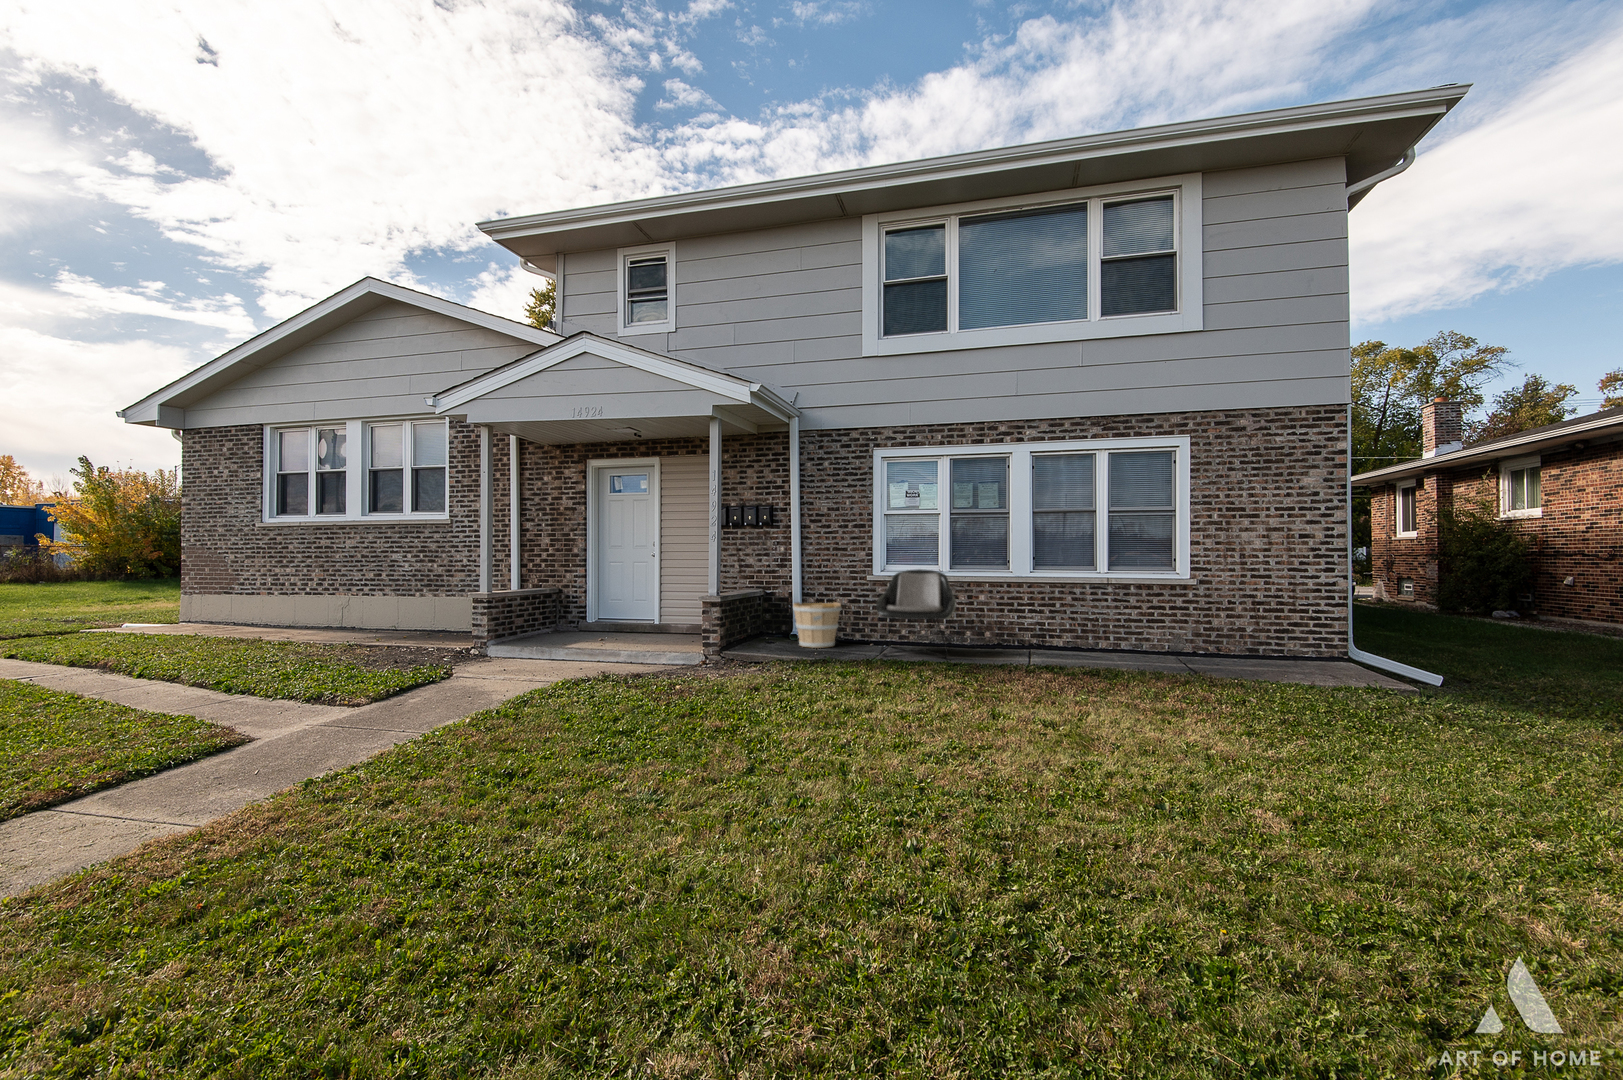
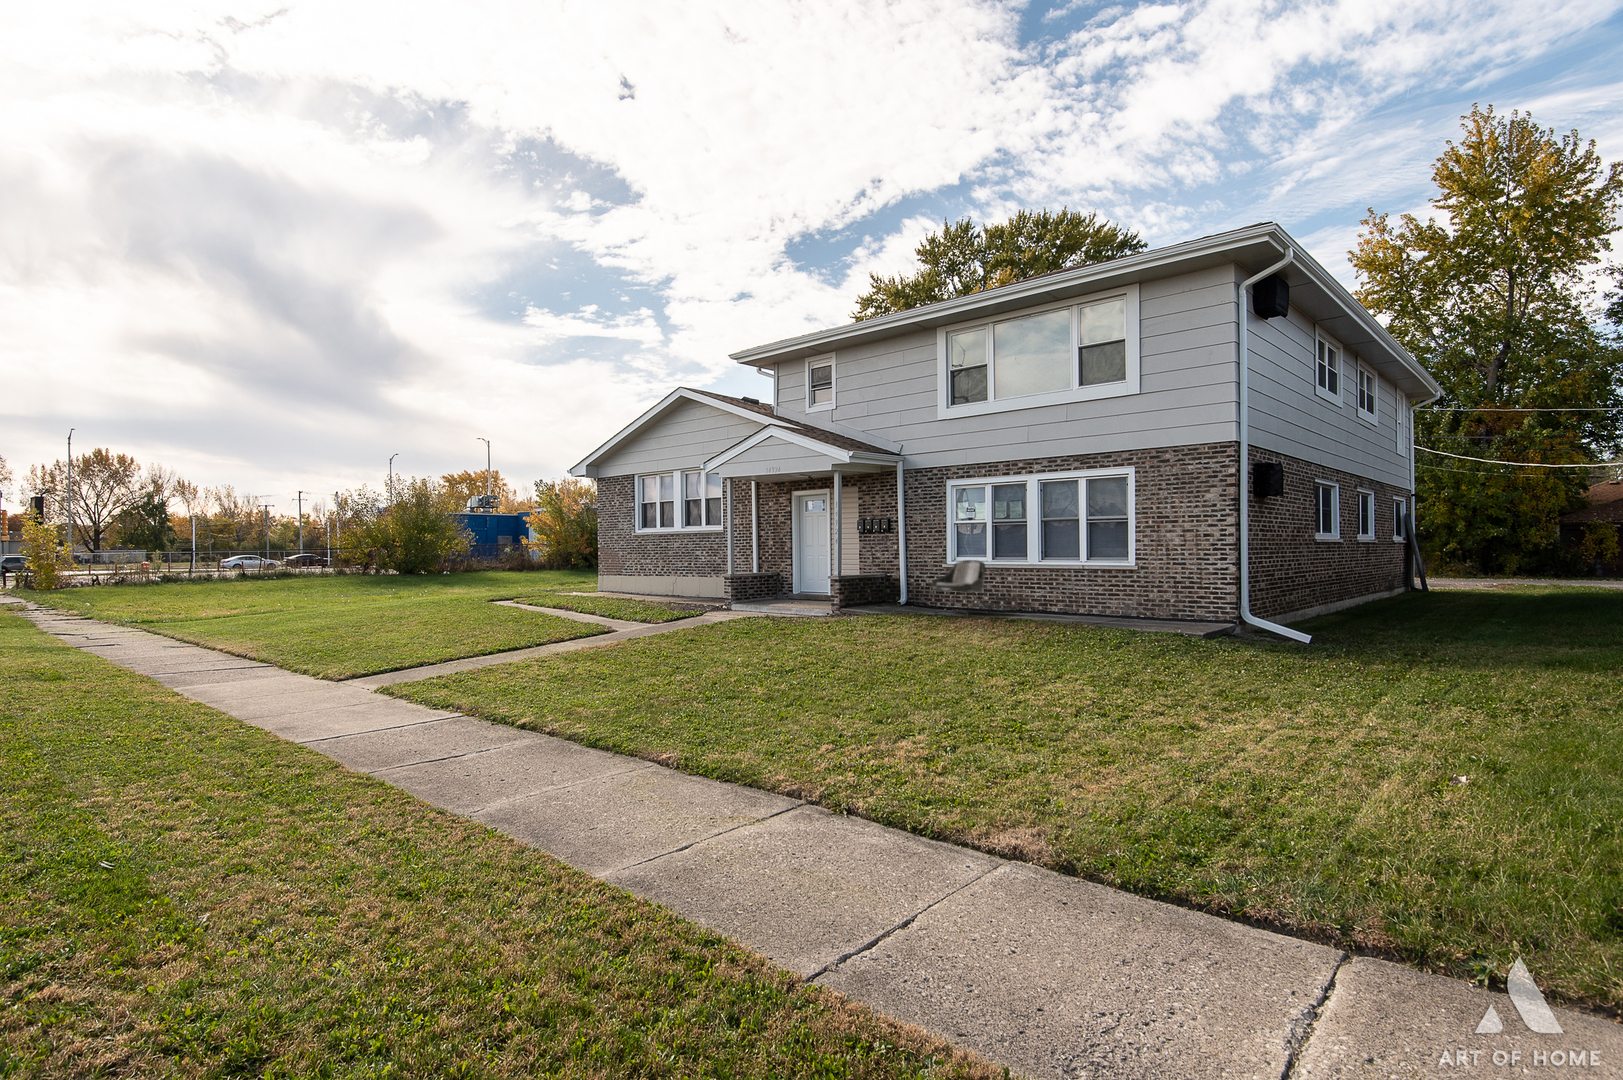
wooden bucket: present [793,602,841,648] -> none [894,581,926,609]

